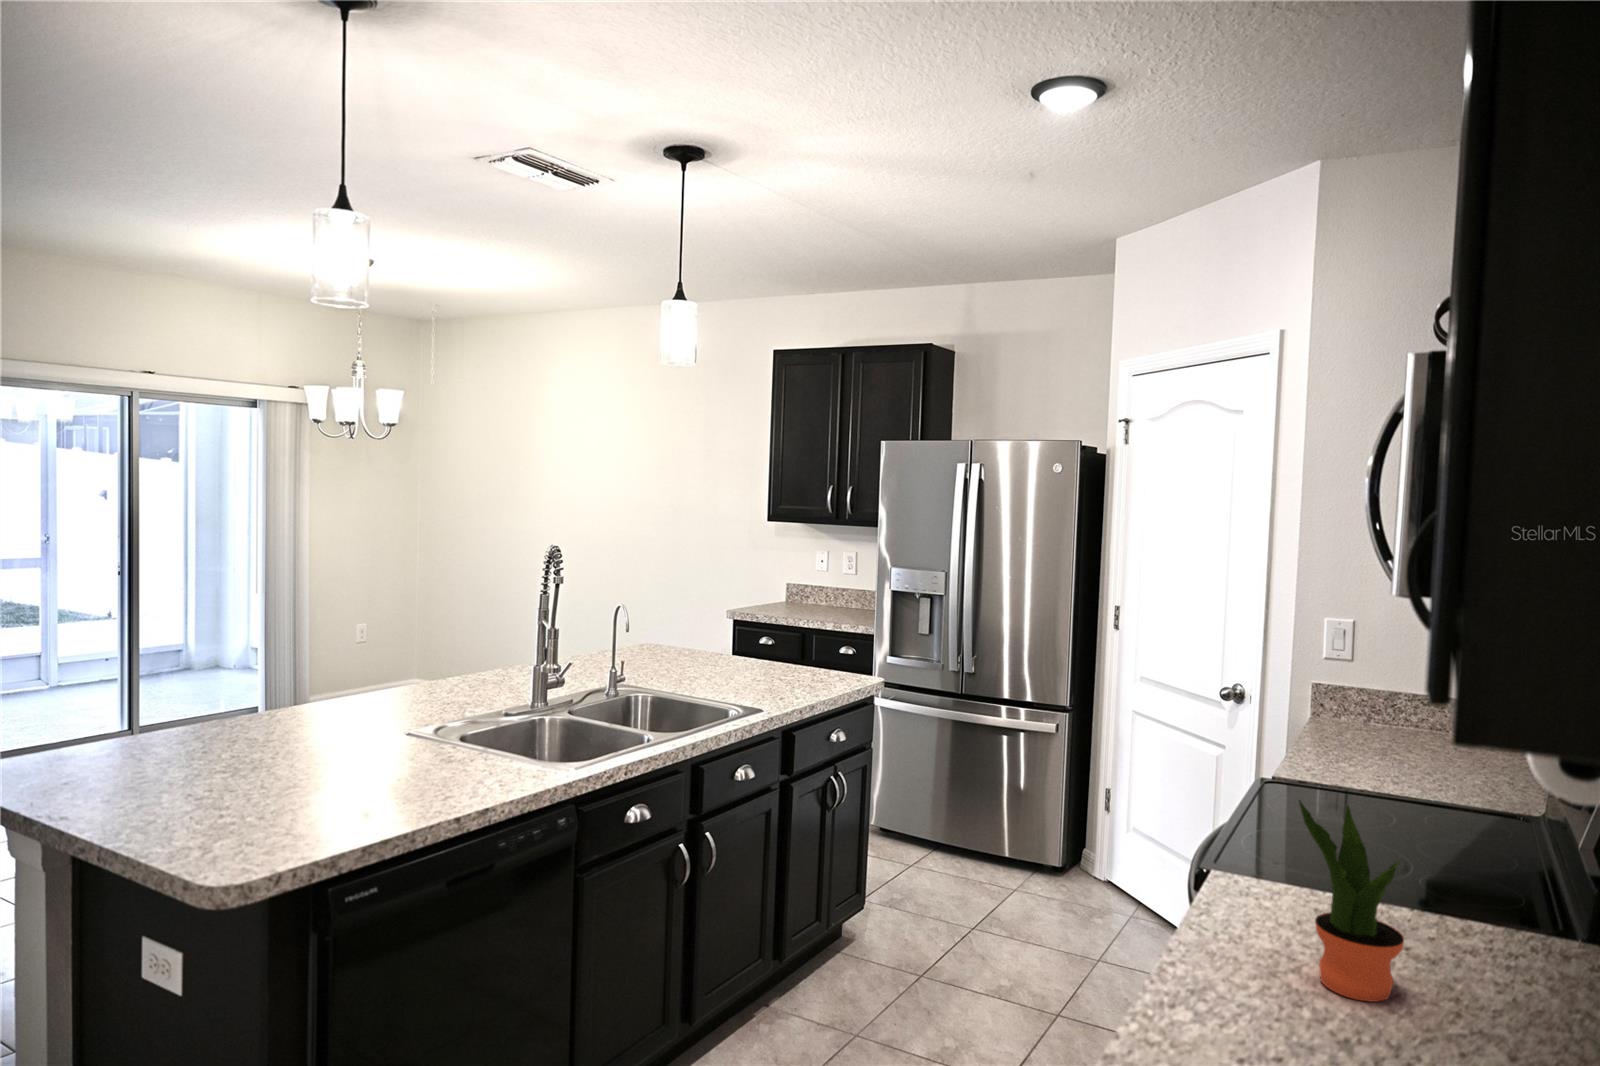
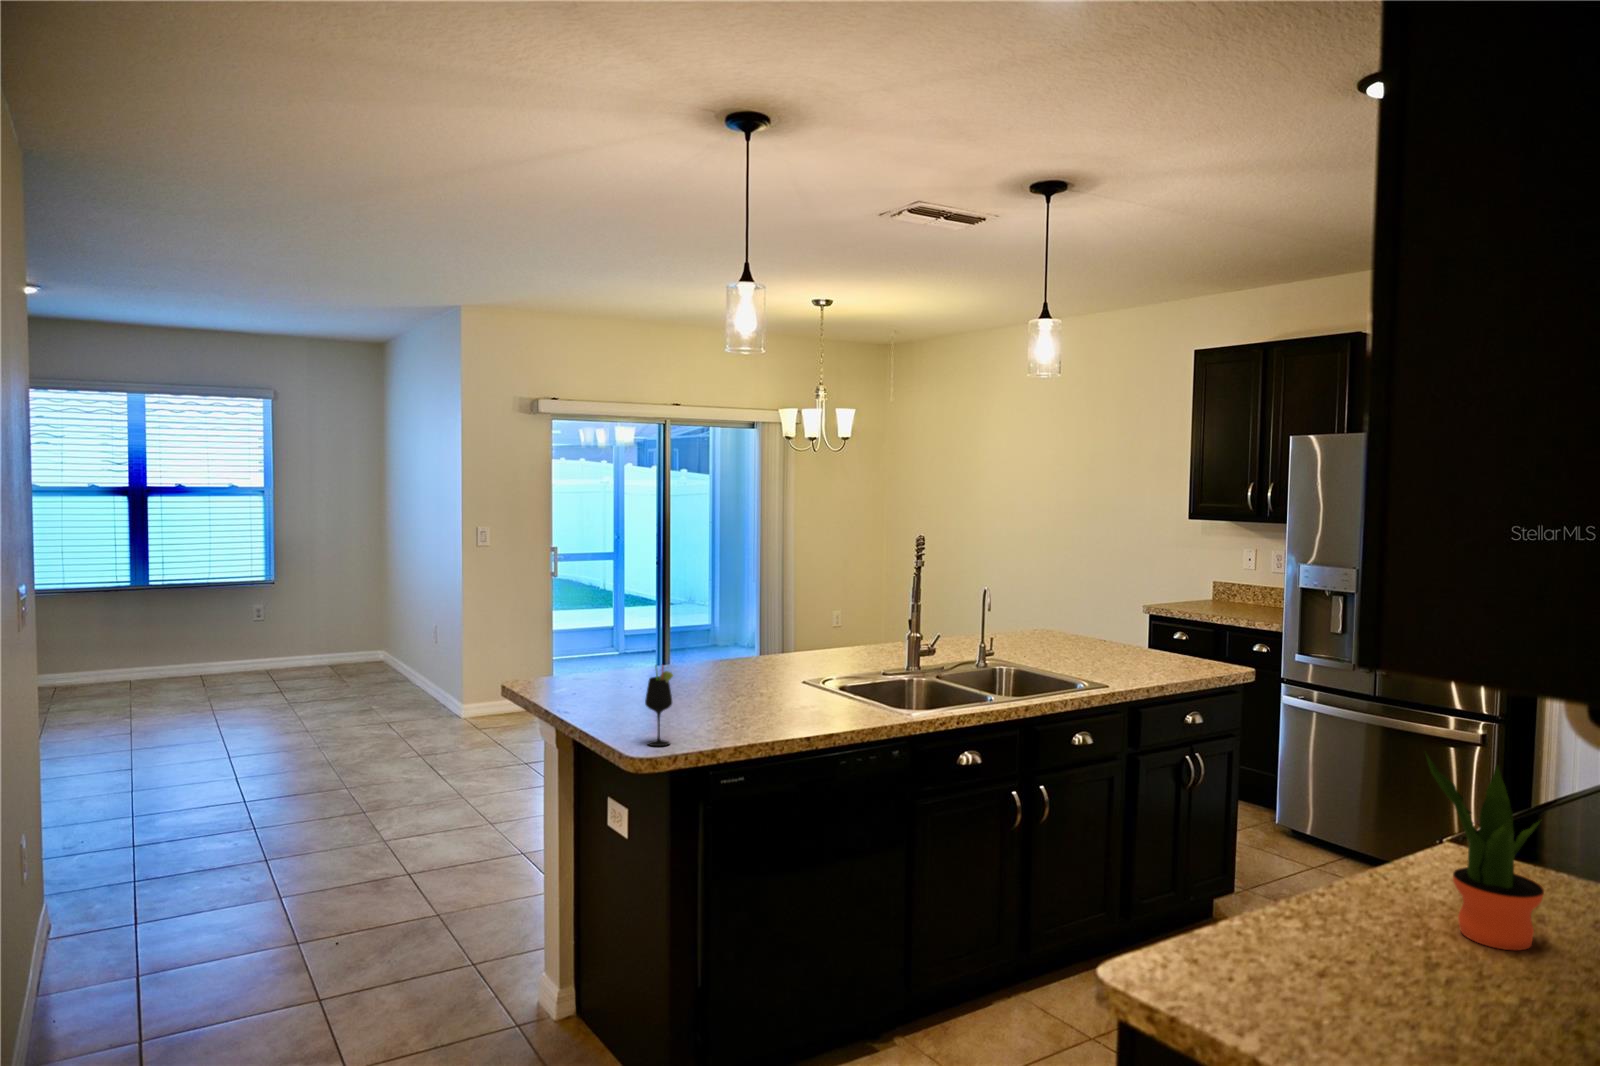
wine glass: none [222,742,272,863] -> present [645,666,673,746]

